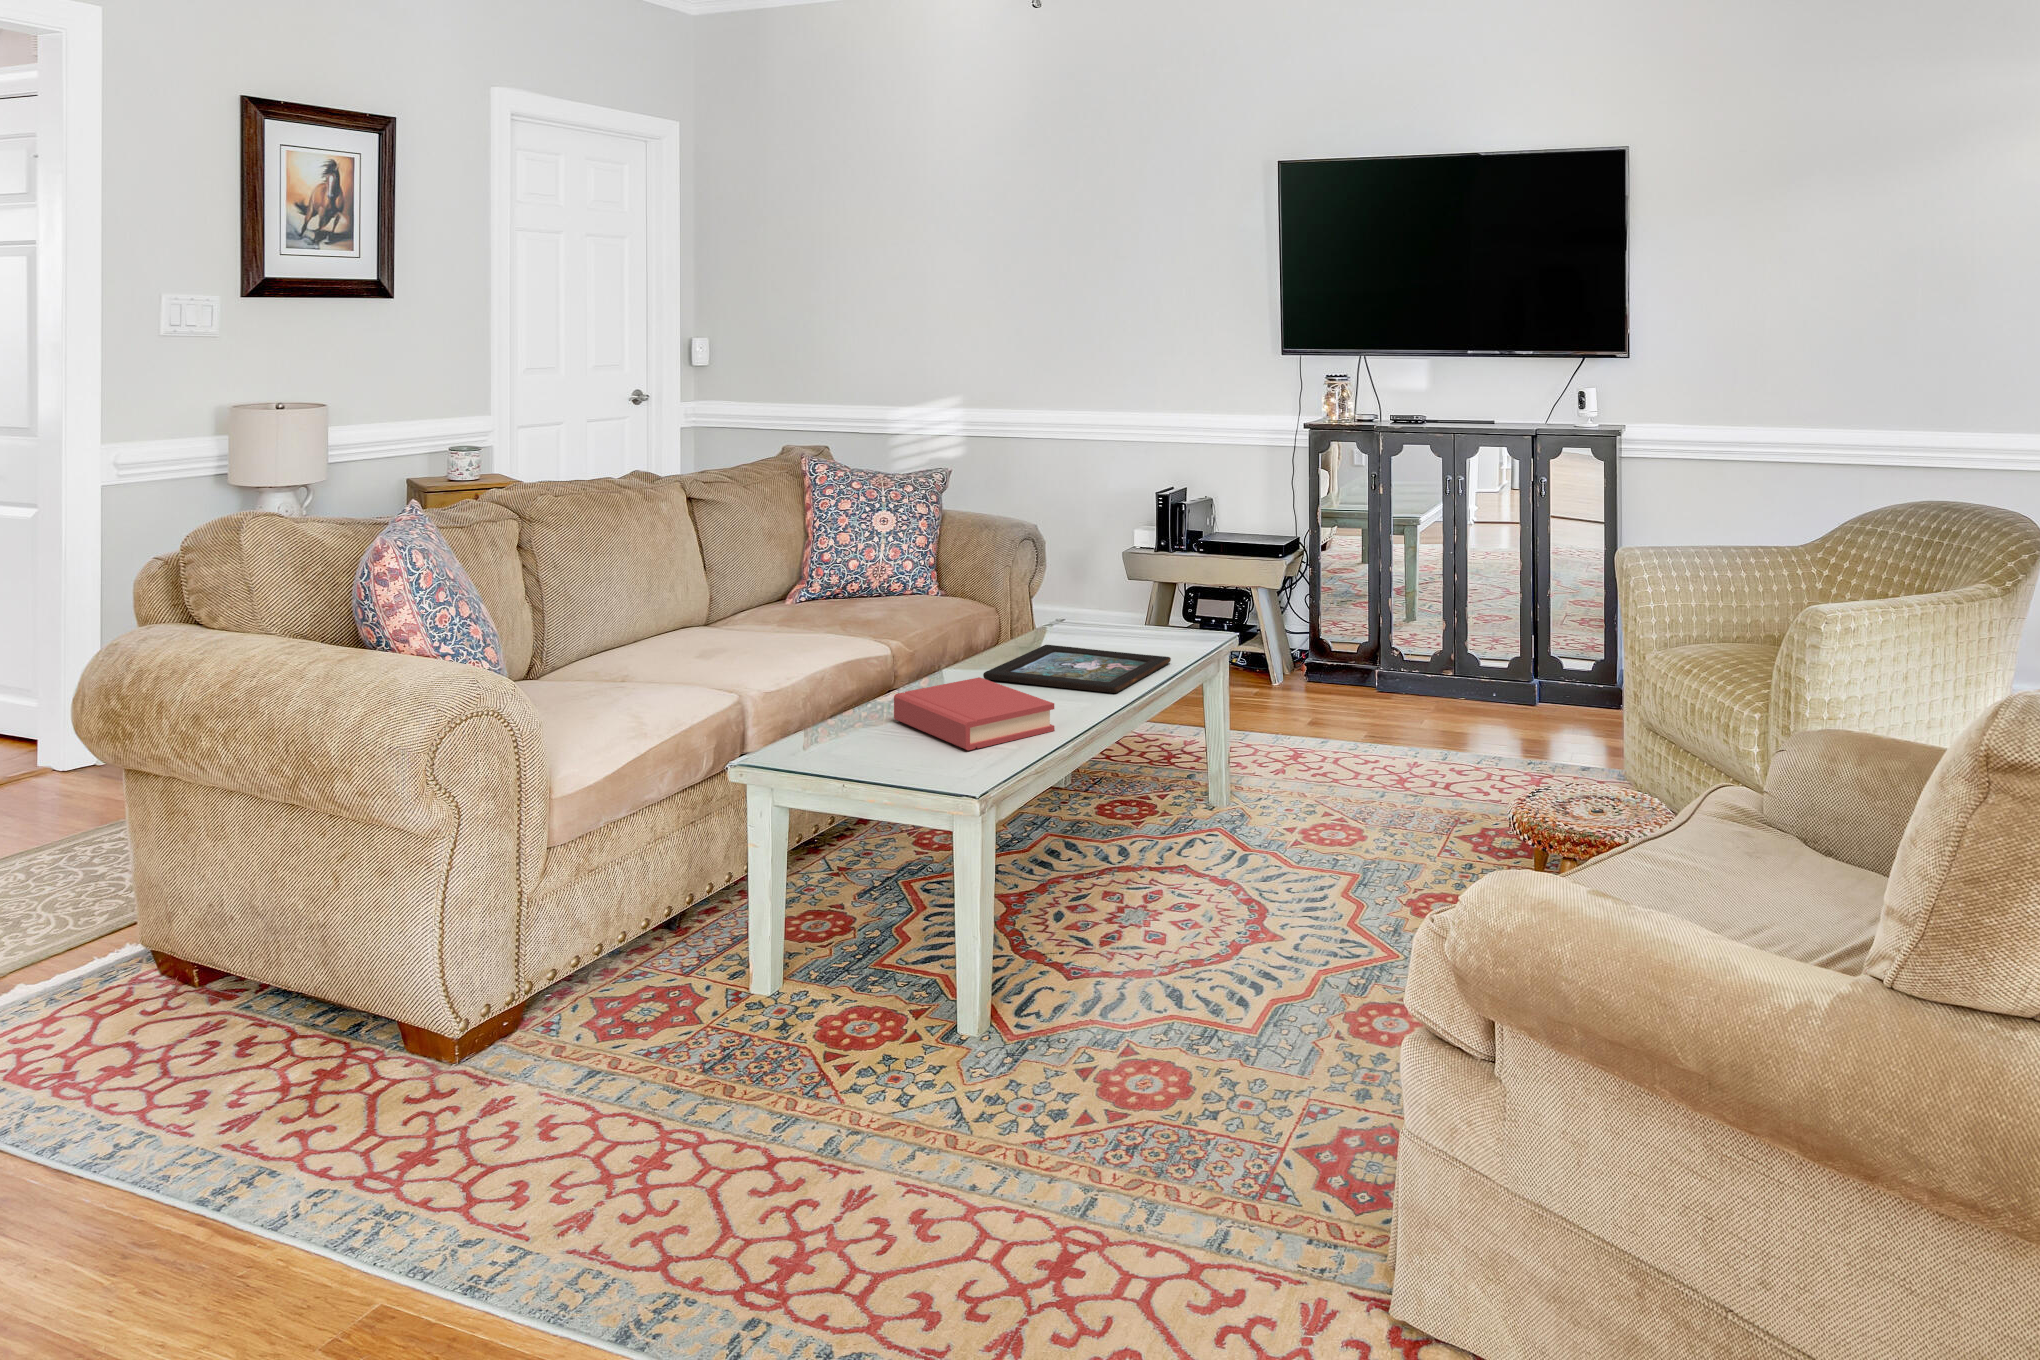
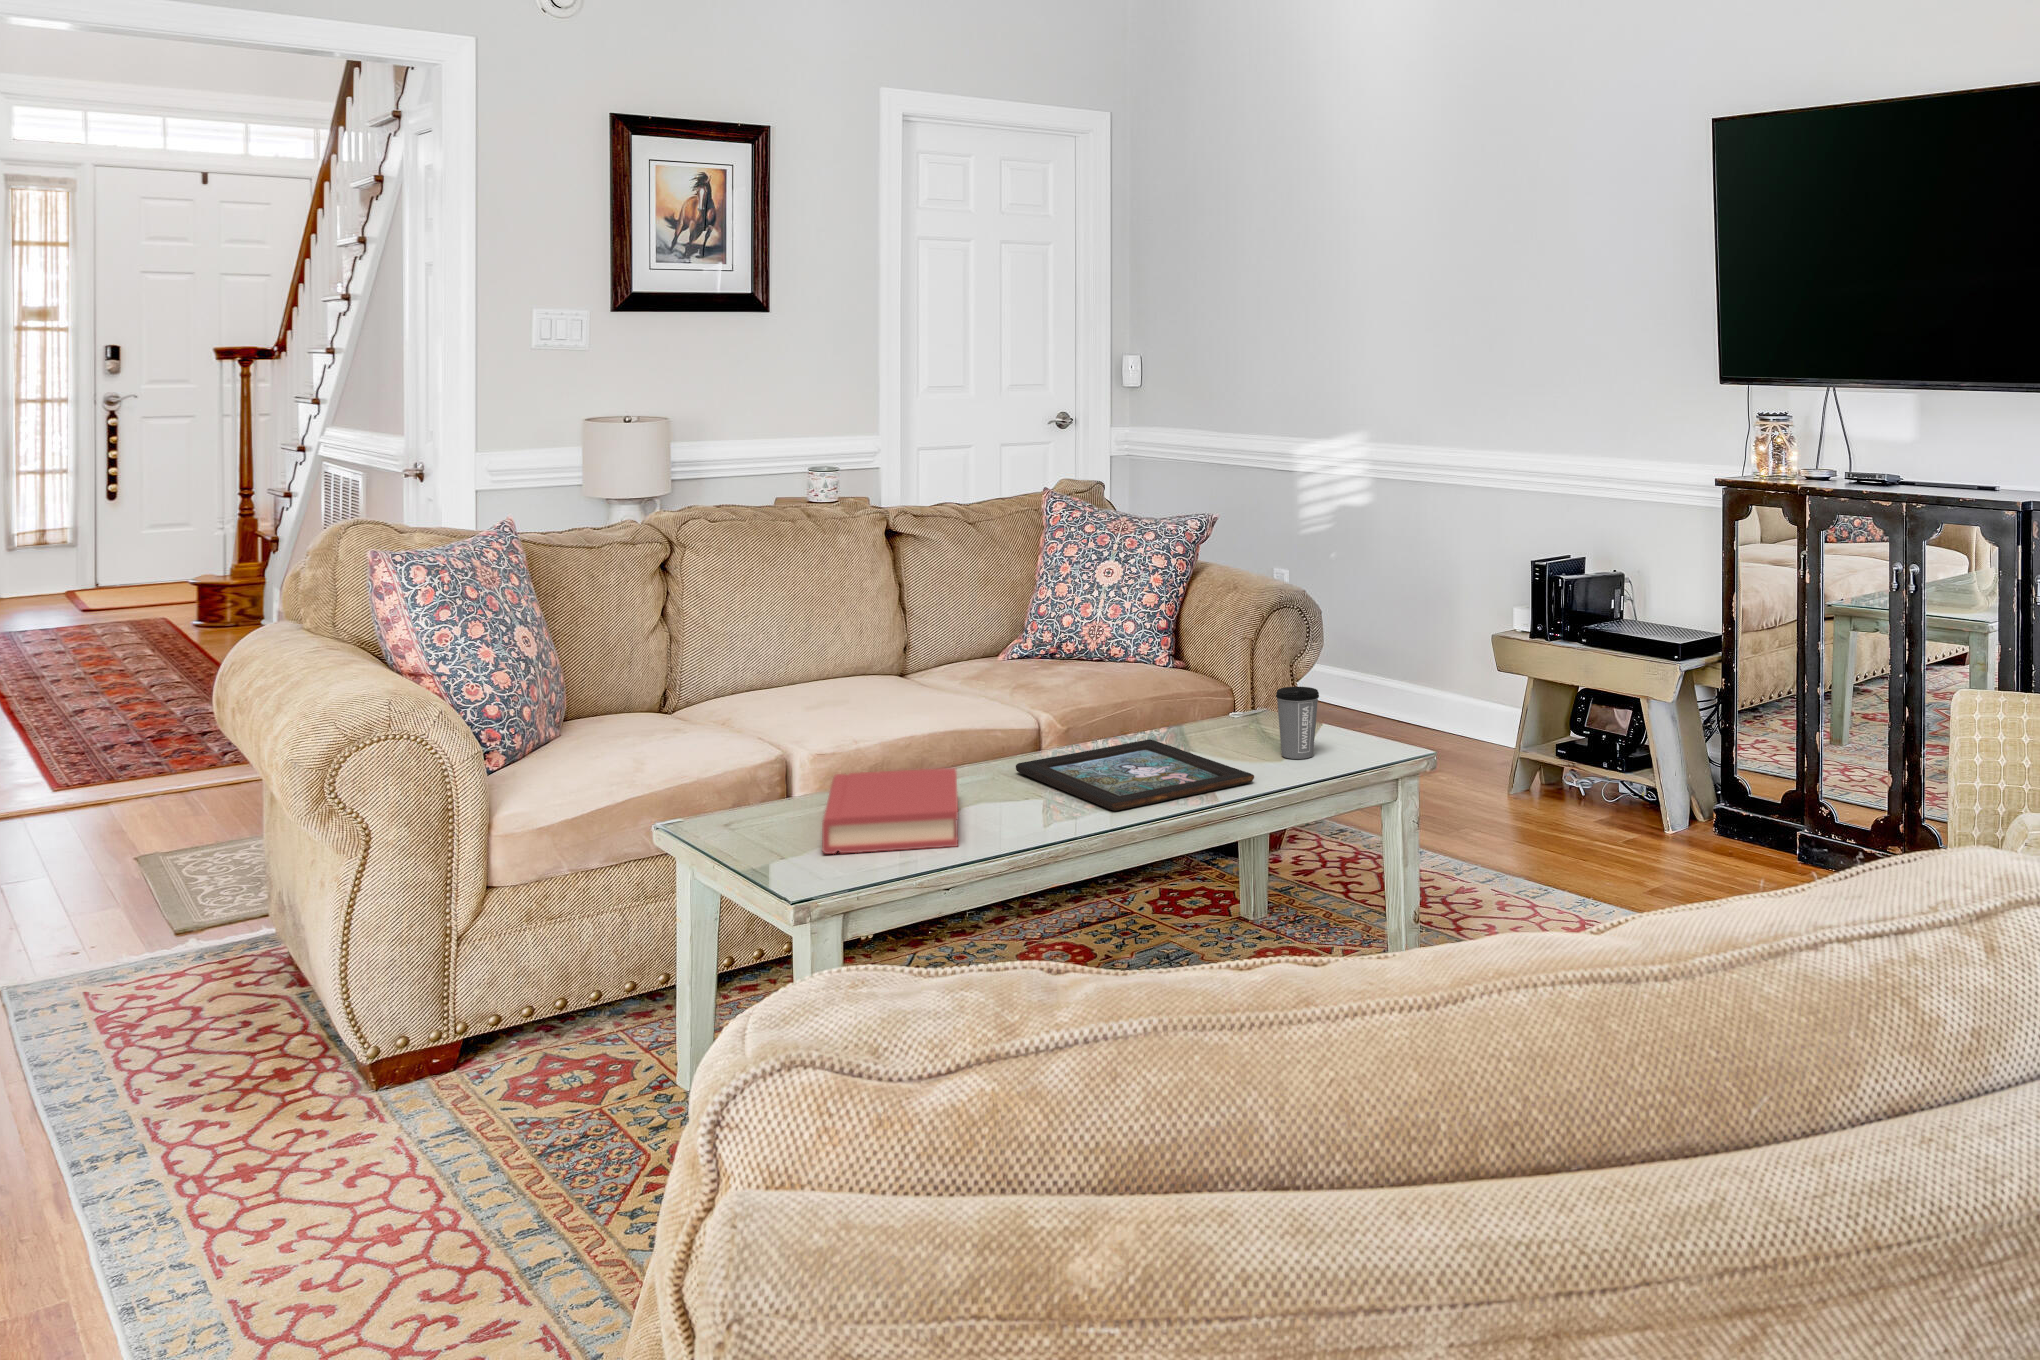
coffee cup: none [1145,591,1177,645] -> present [1276,687,1319,759]

